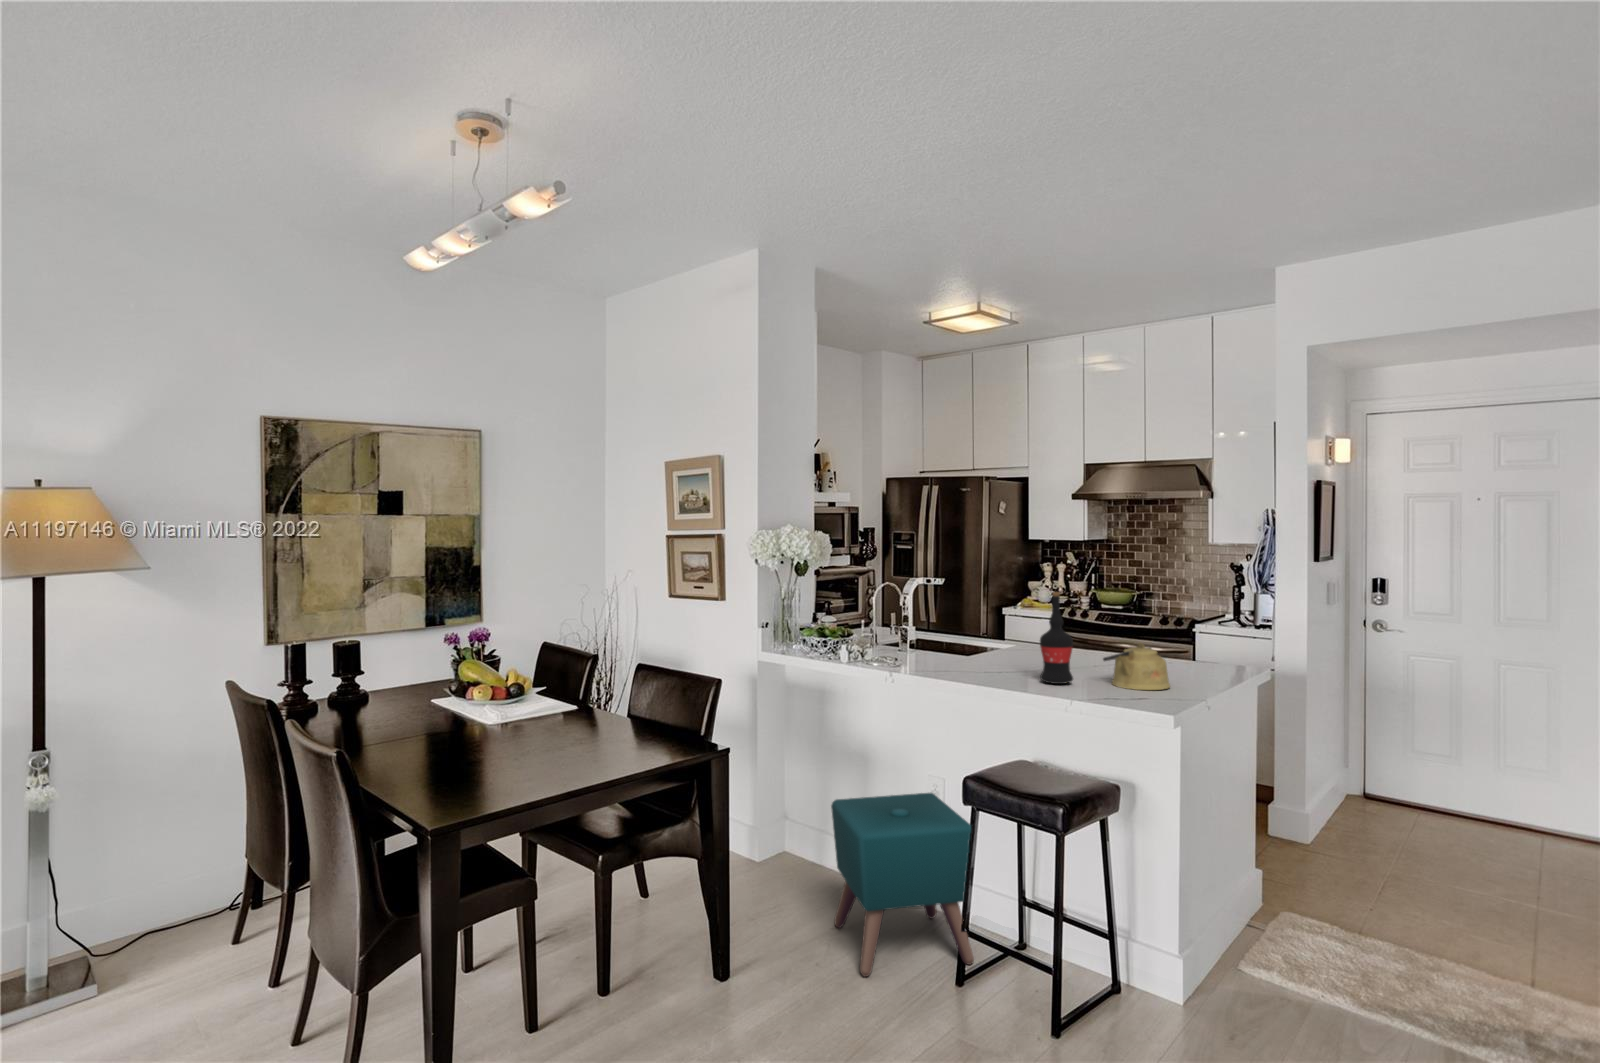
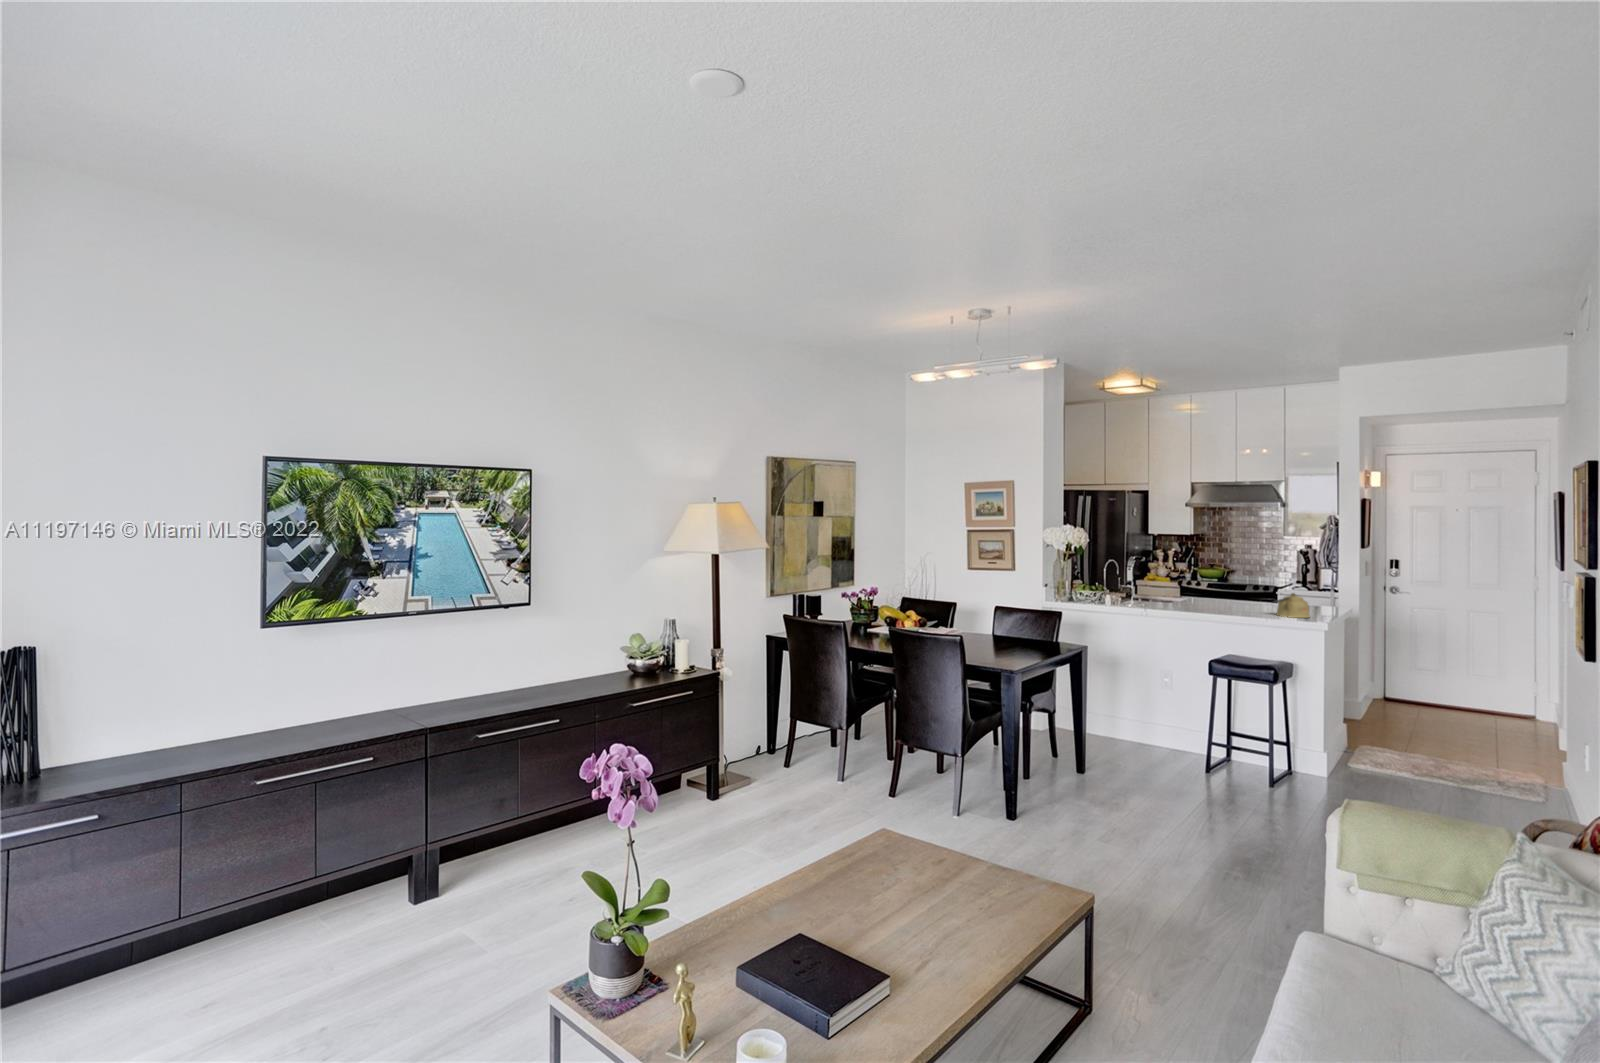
wine bottle: present [1040,592,1073,684] -> none [1238,565,1258,615]
ottoman: present [831,793,974,977] -> none [1115,678,1209,768]

